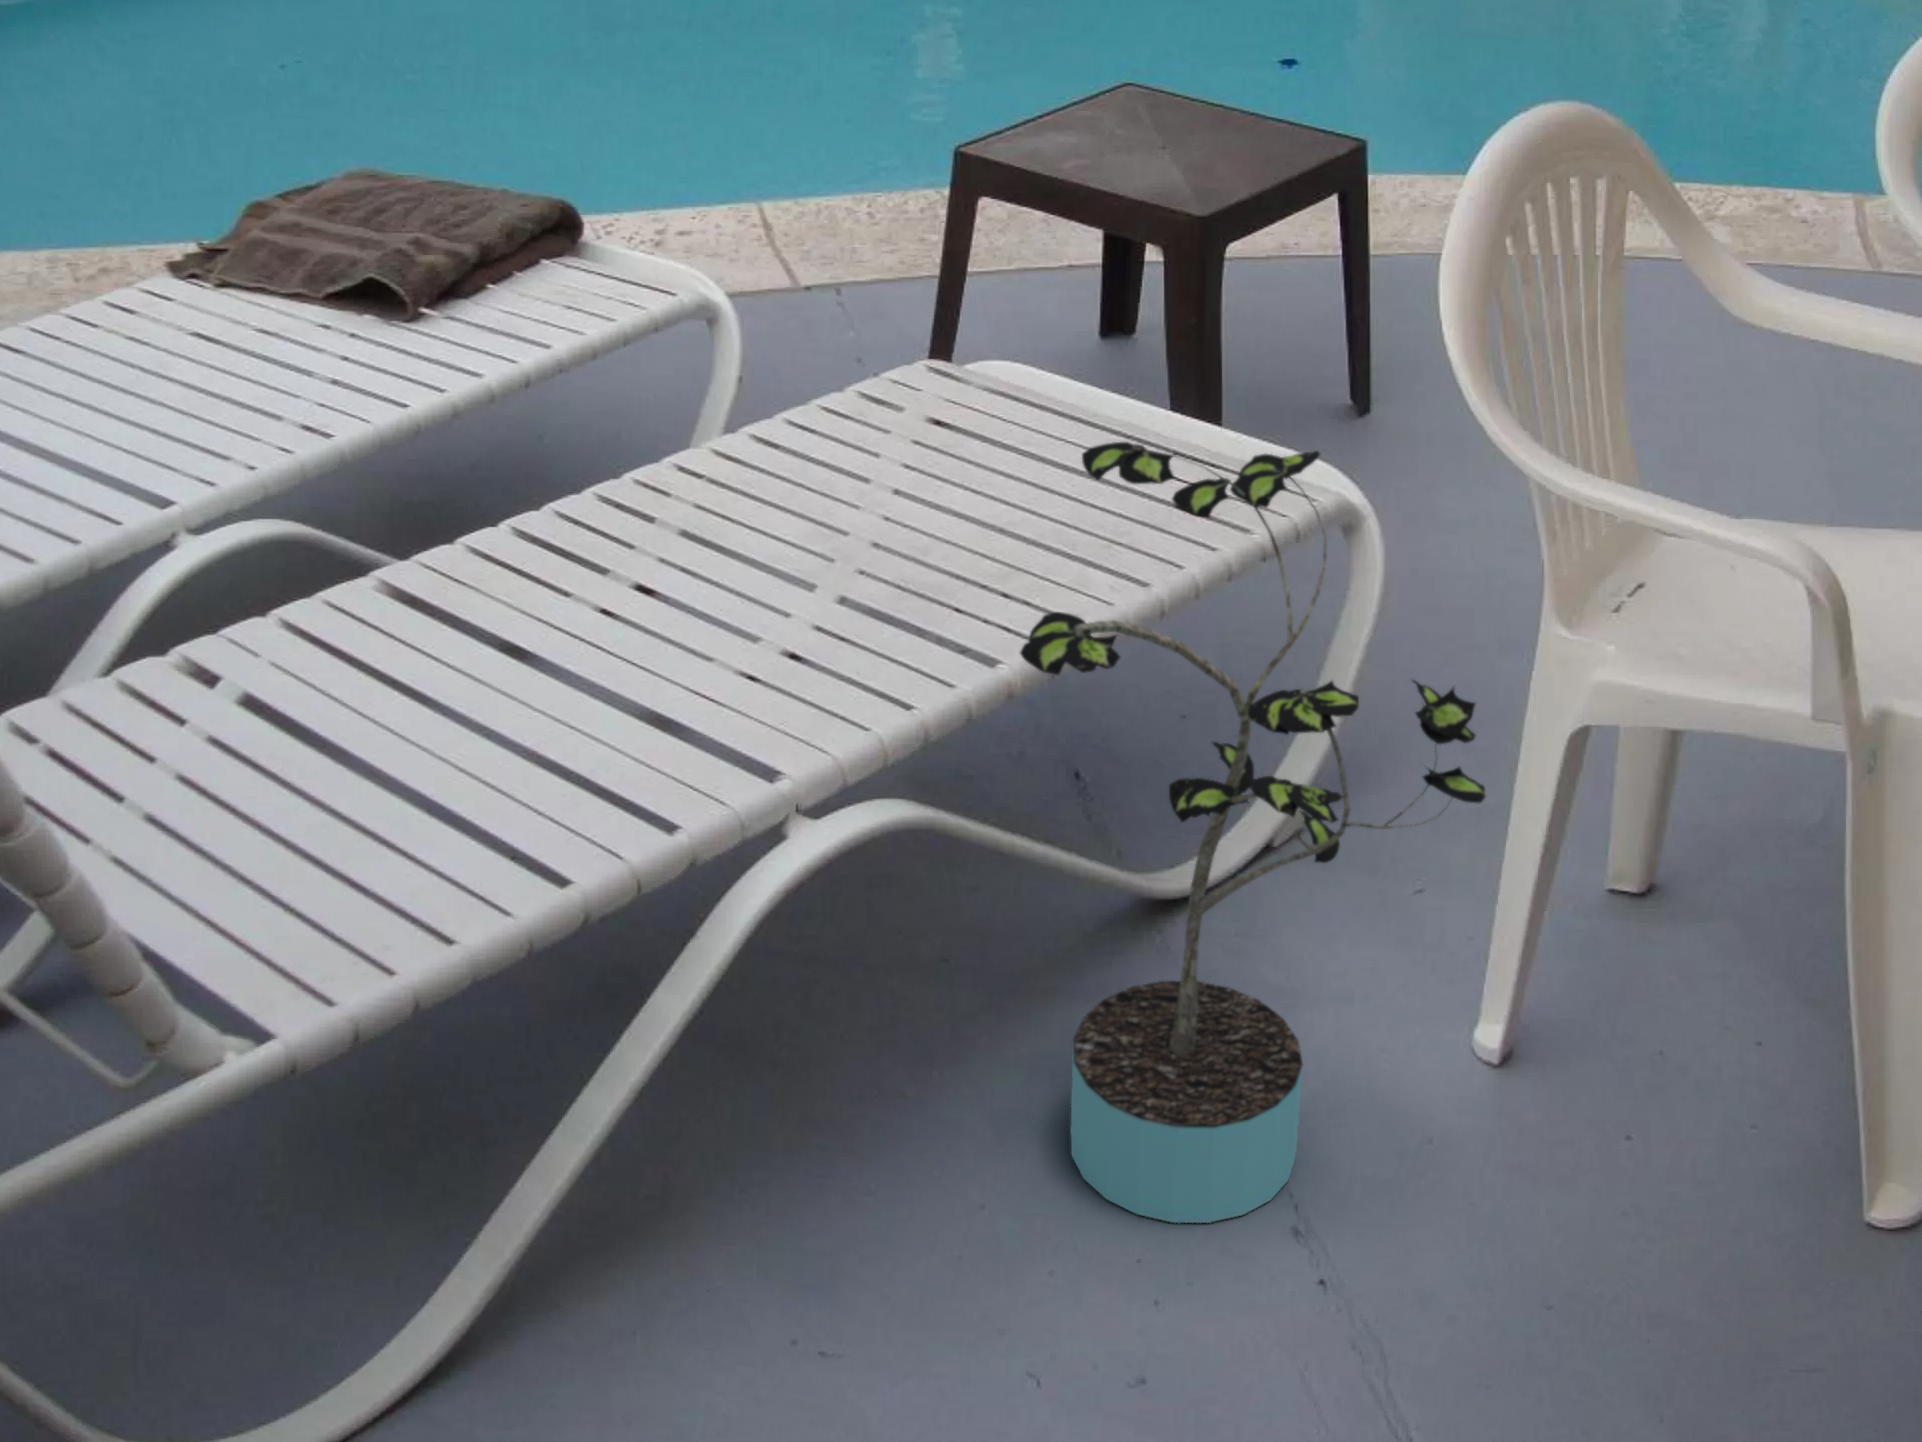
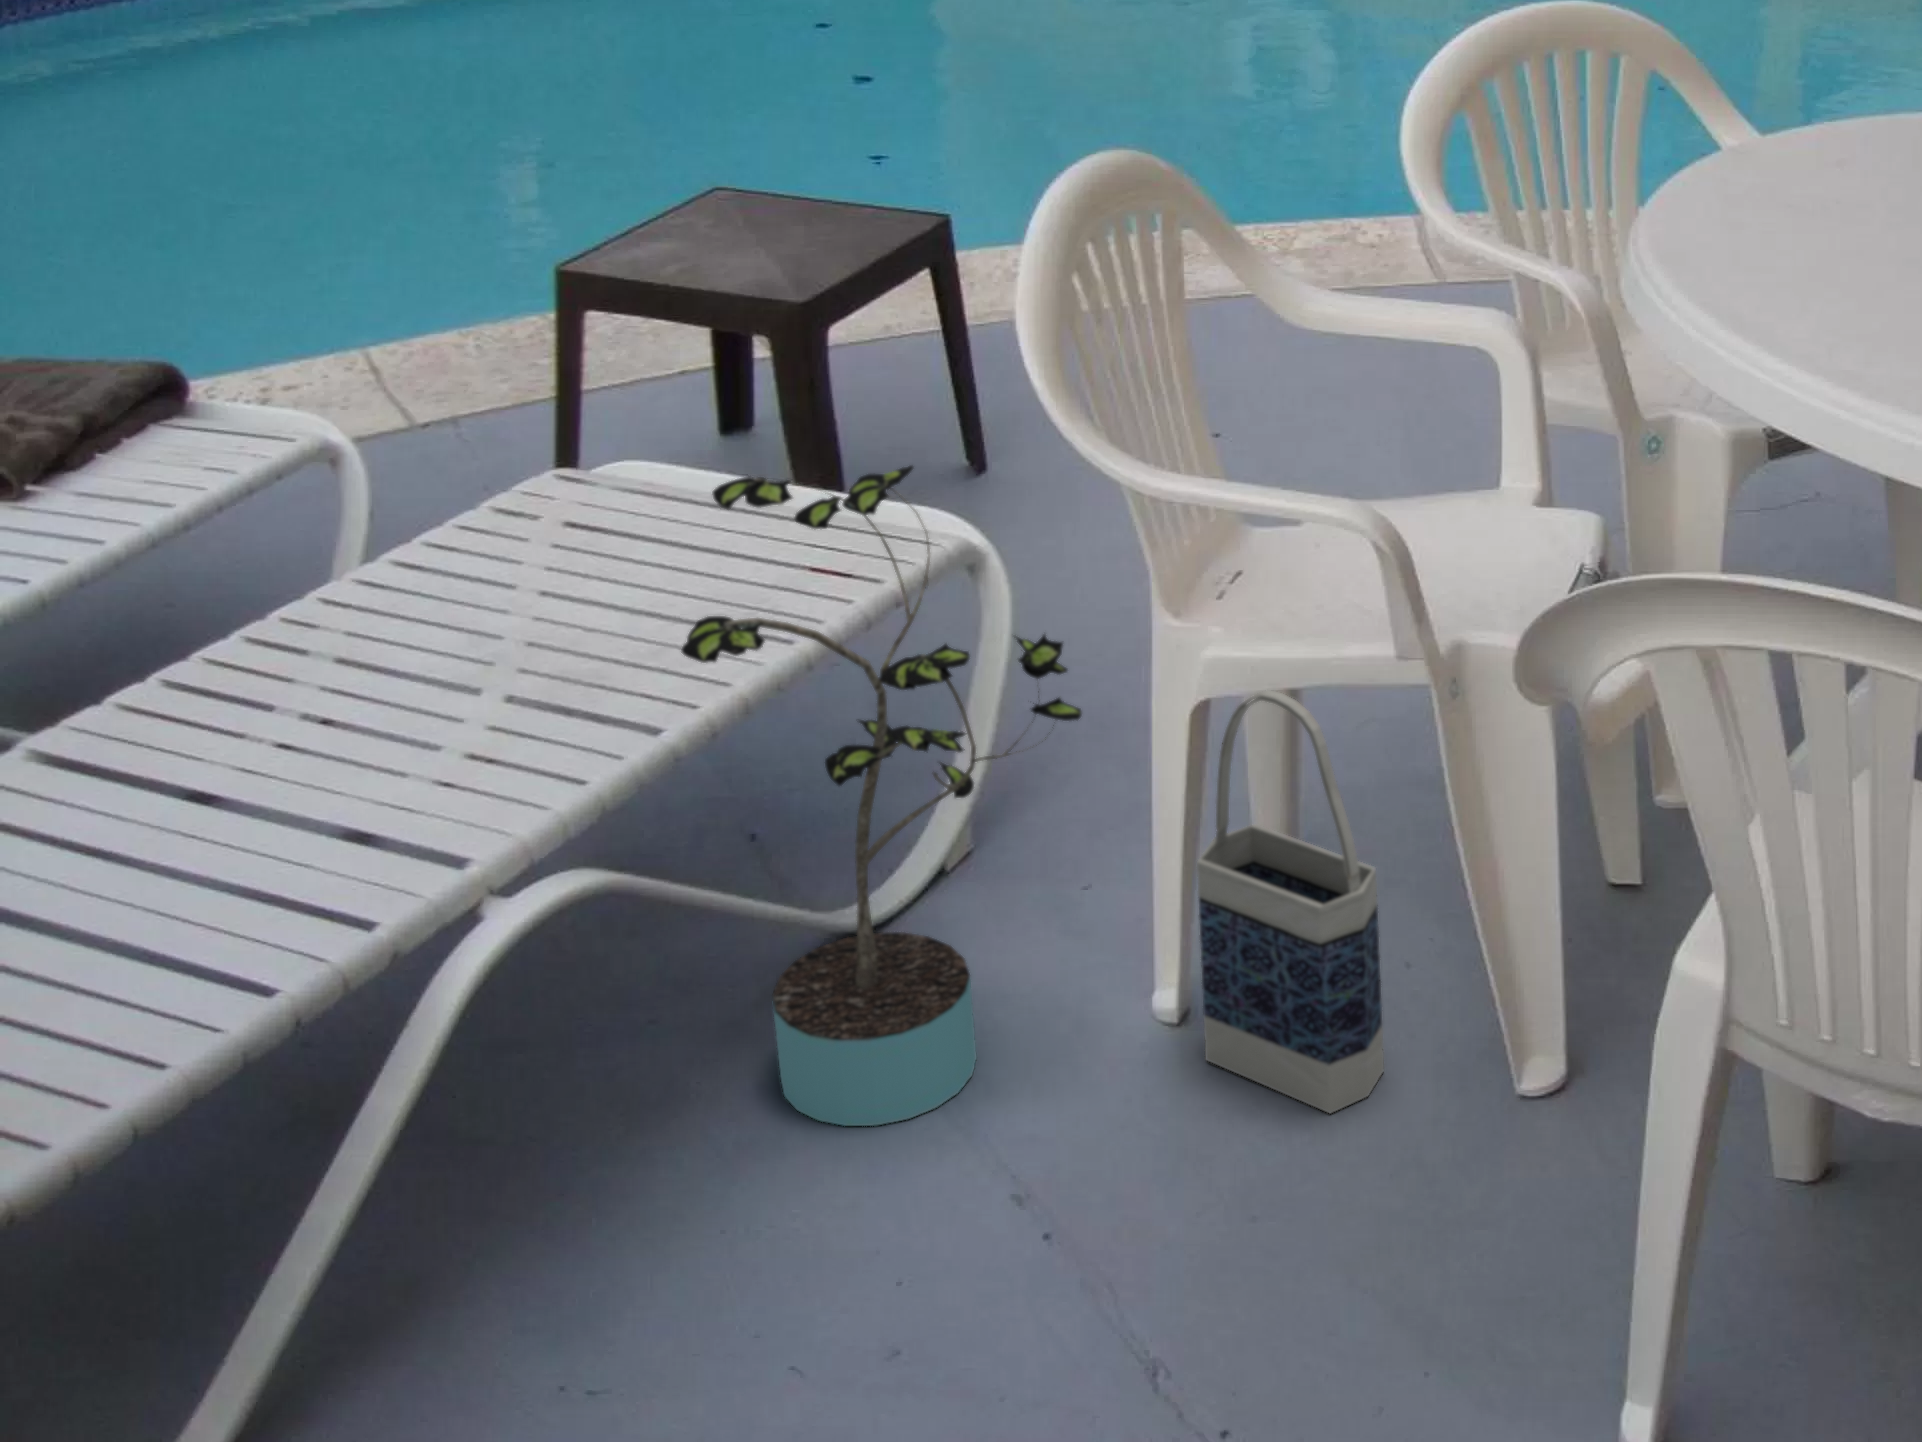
bag: none [1572,812,1836,1346] -> present [1197,690,1384,1113]

